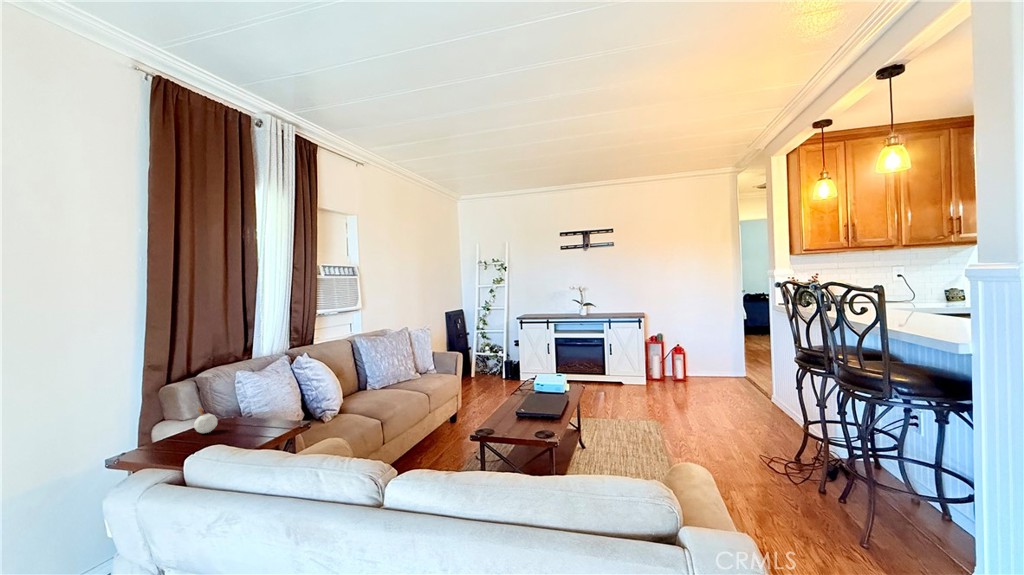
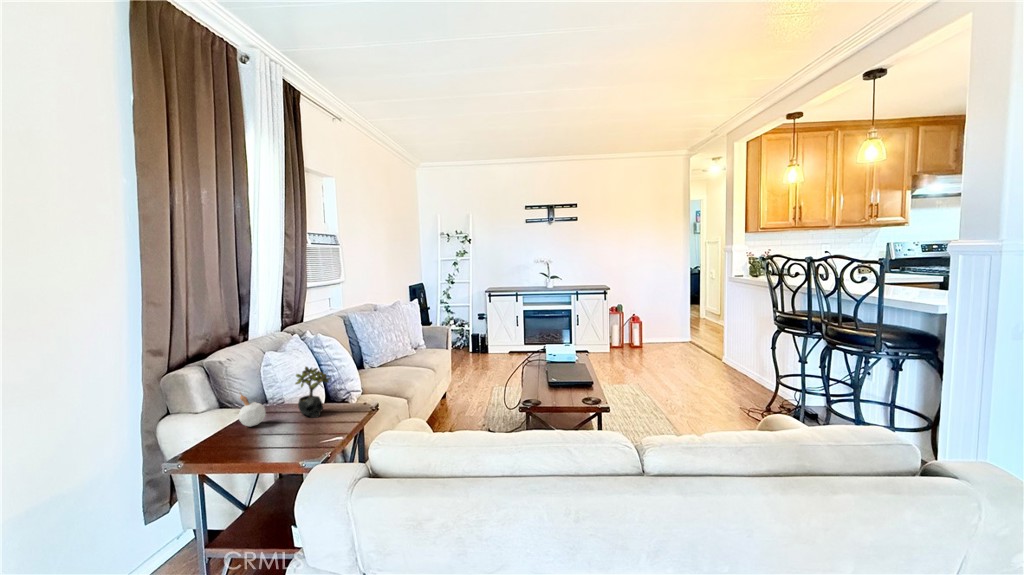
succulent plant: none [241,385,273,430] -> present [295,367,331,418]

